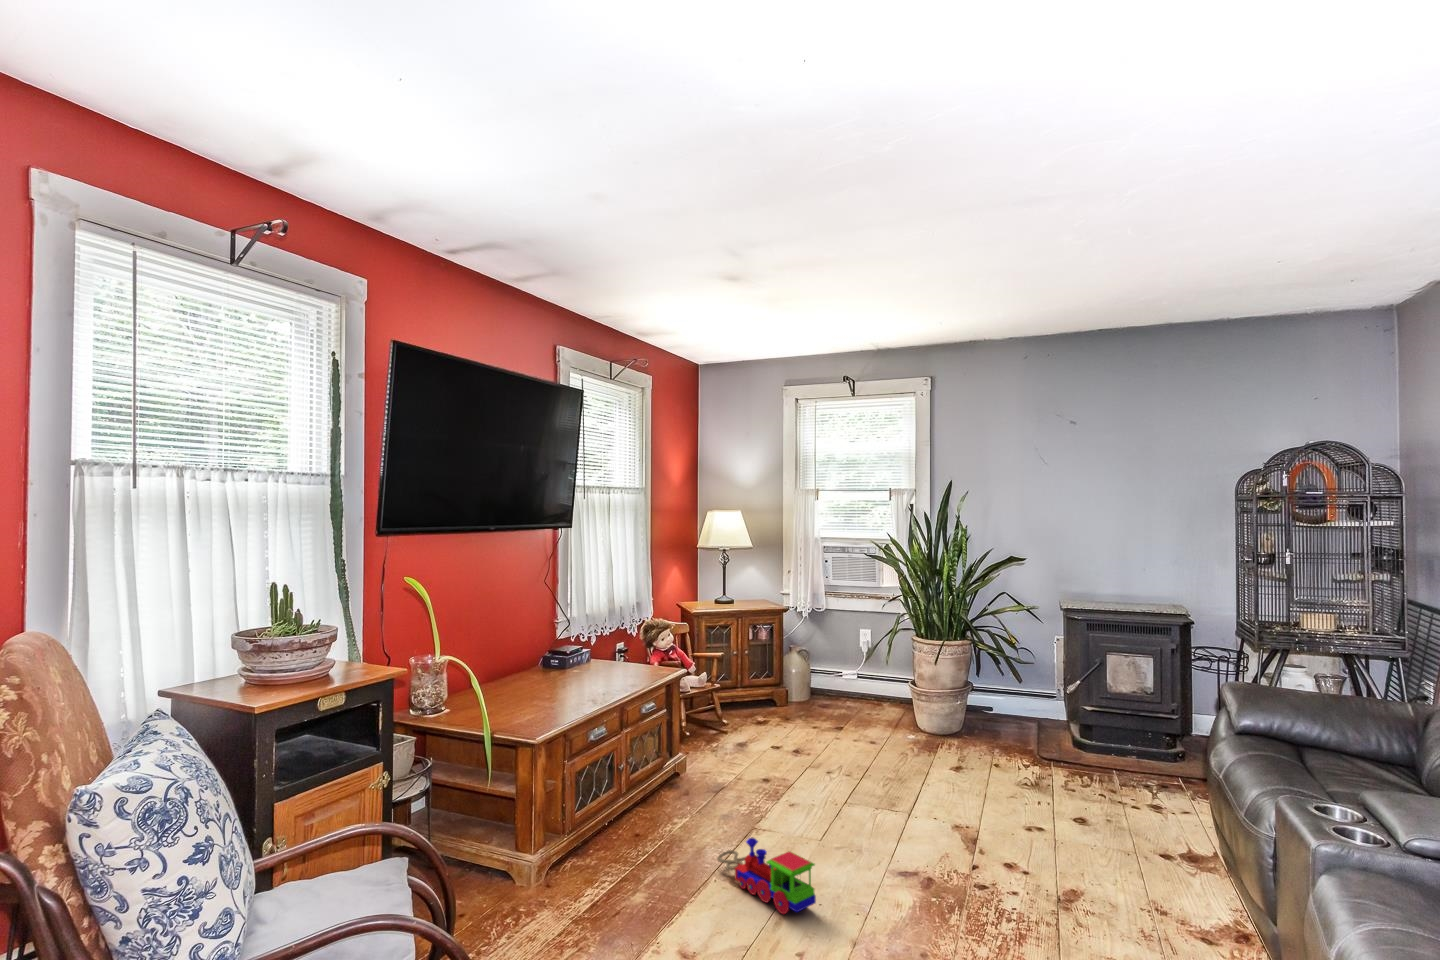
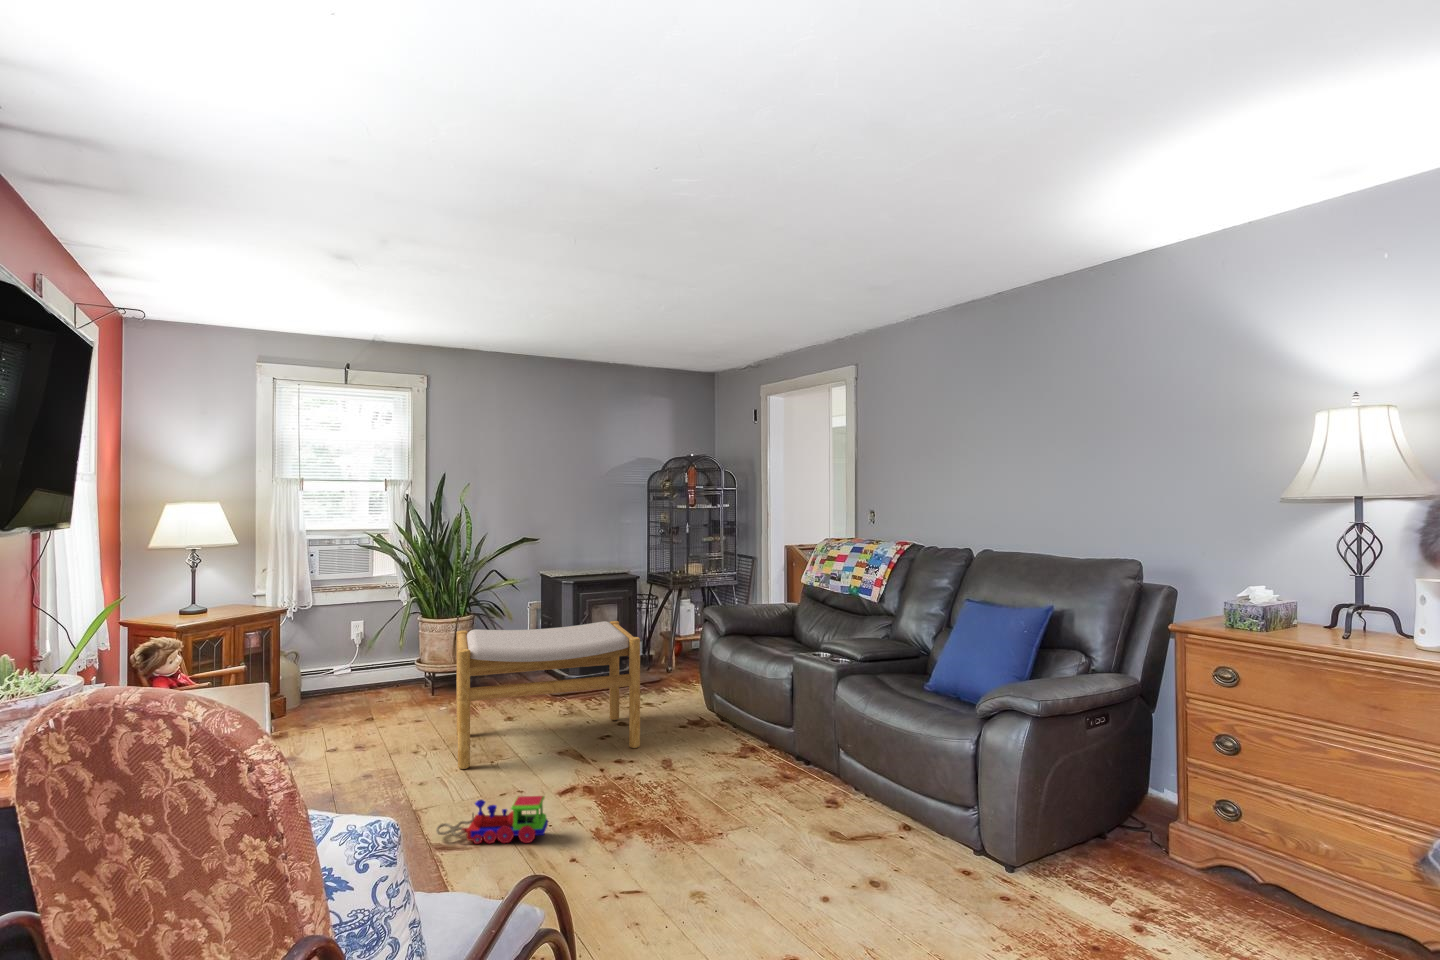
footstool: none [836,649,1085,858] -> present [456,621,640,769]

